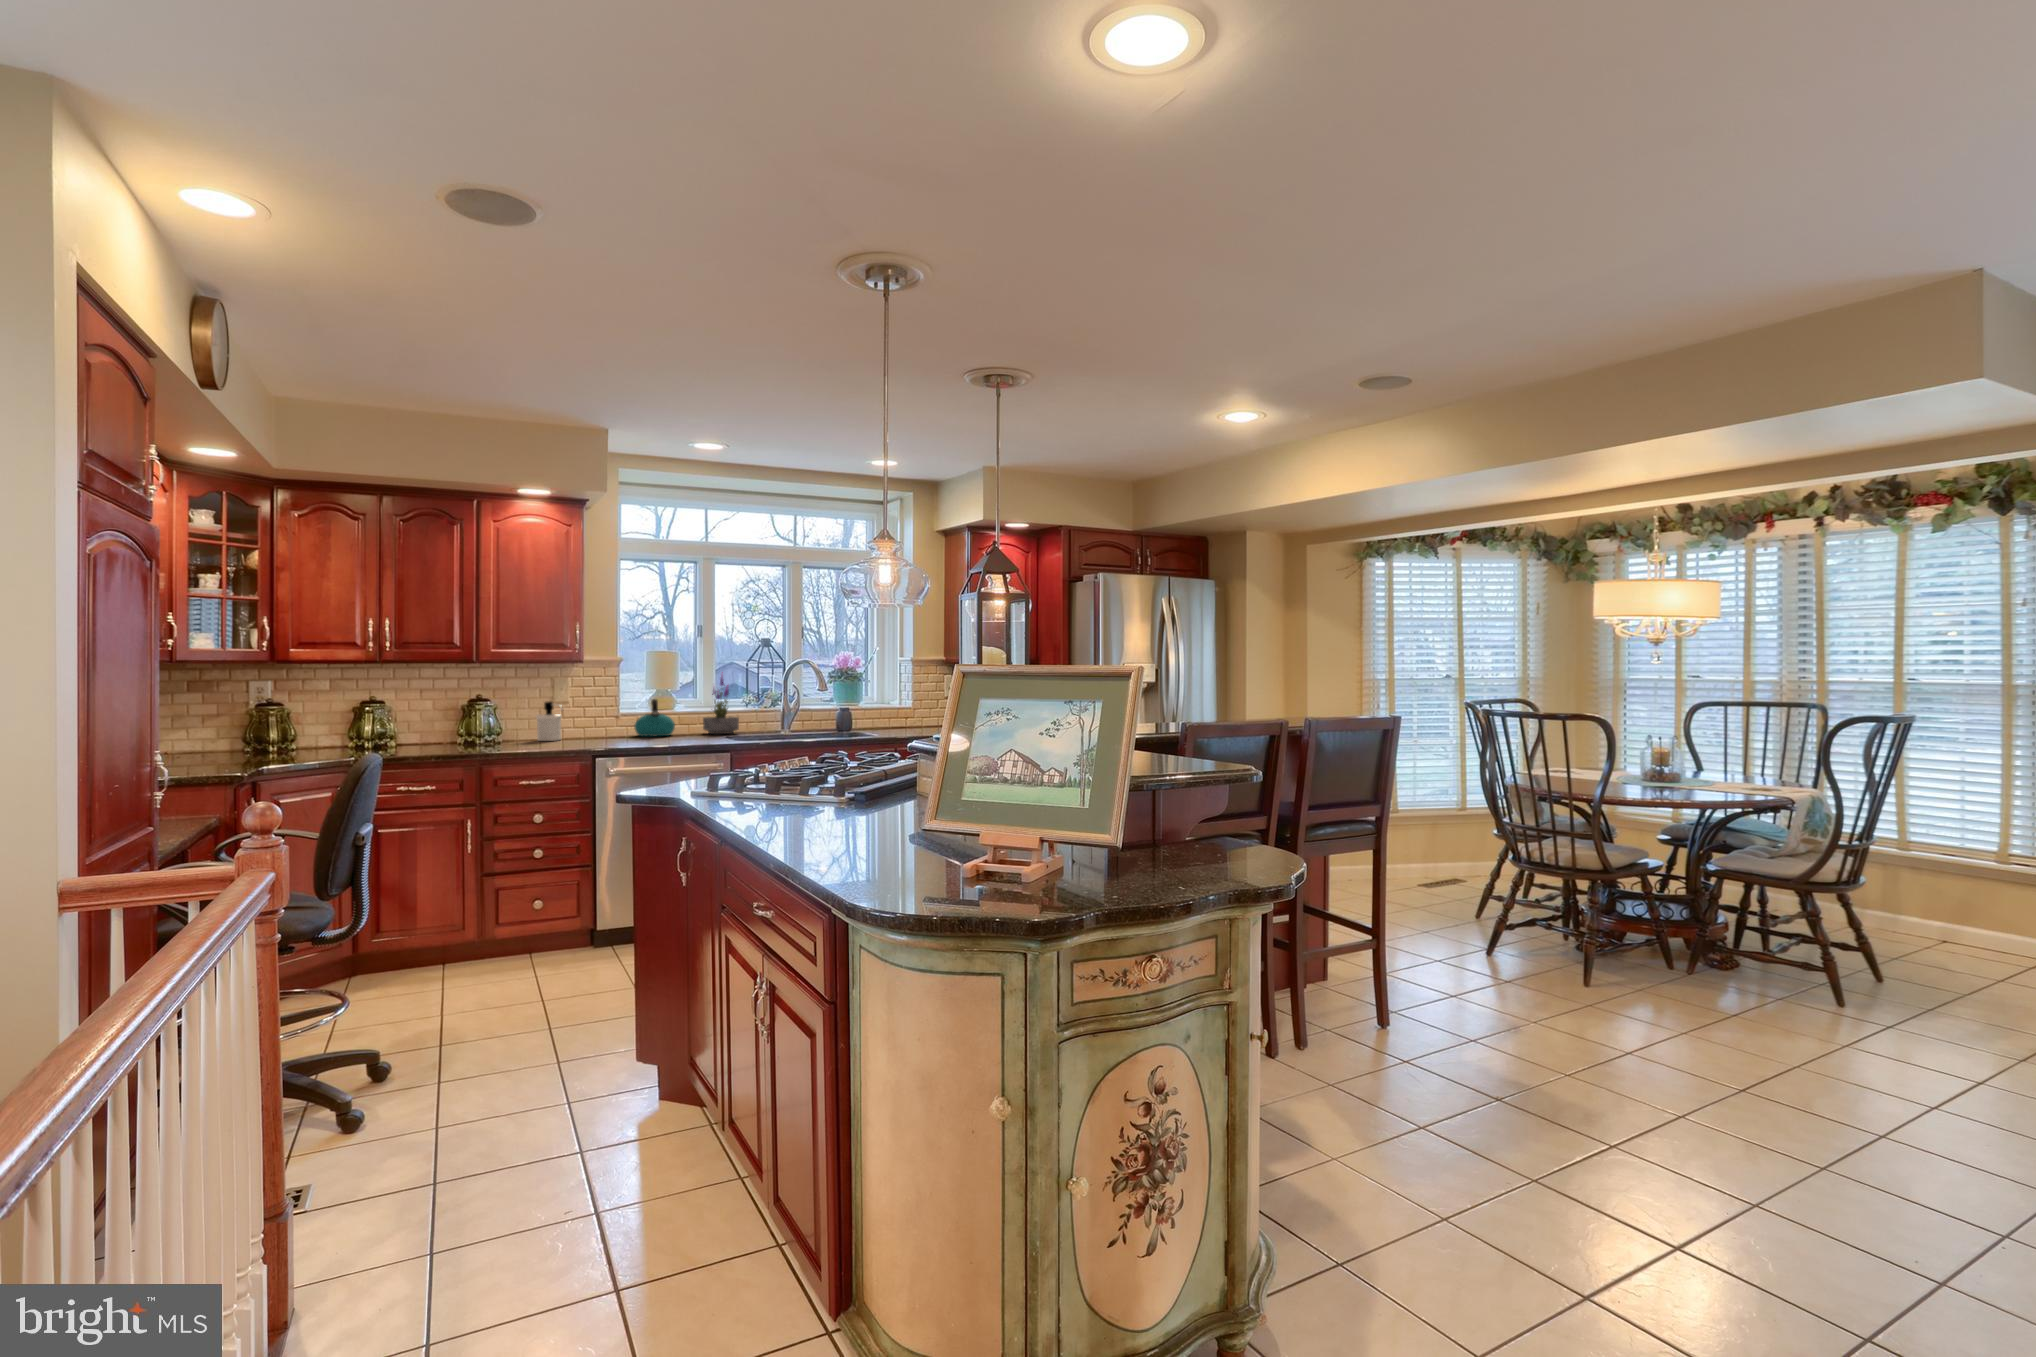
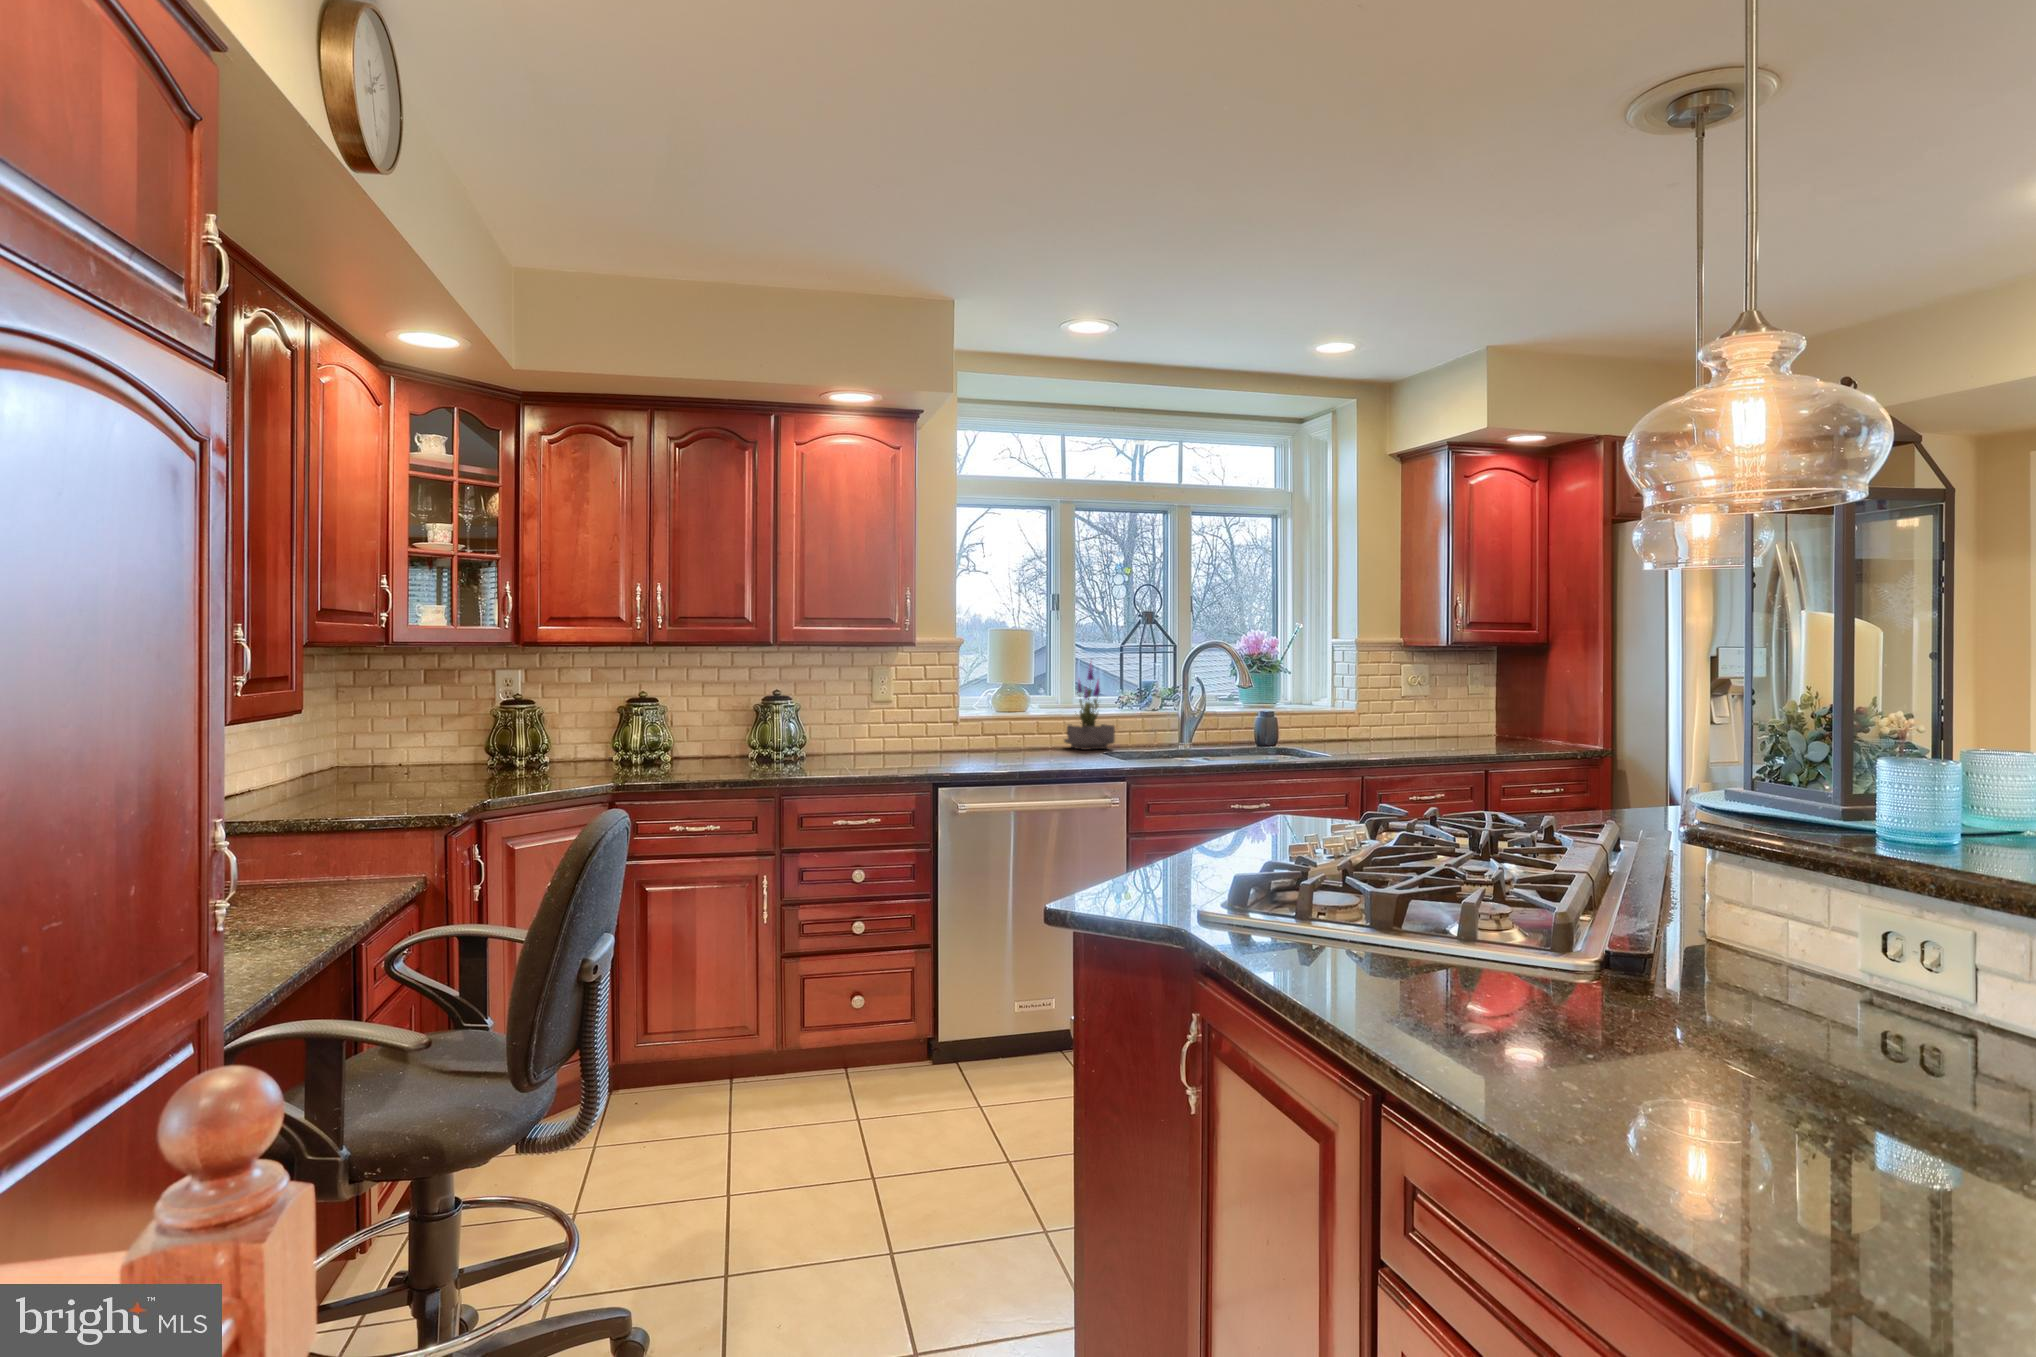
kettle: present [634,699,675,736] -> none [974,698,1028,751]
soap dispenser: present [536,701,563,741] -> none [848,701,885,756]

